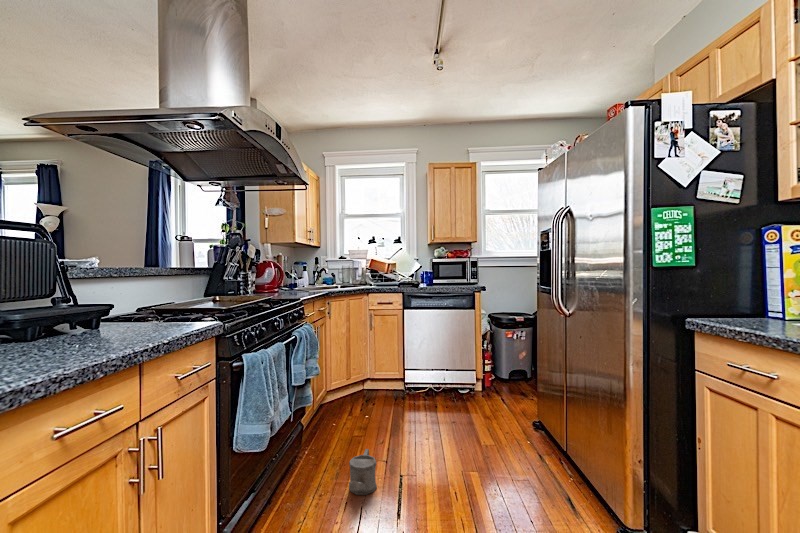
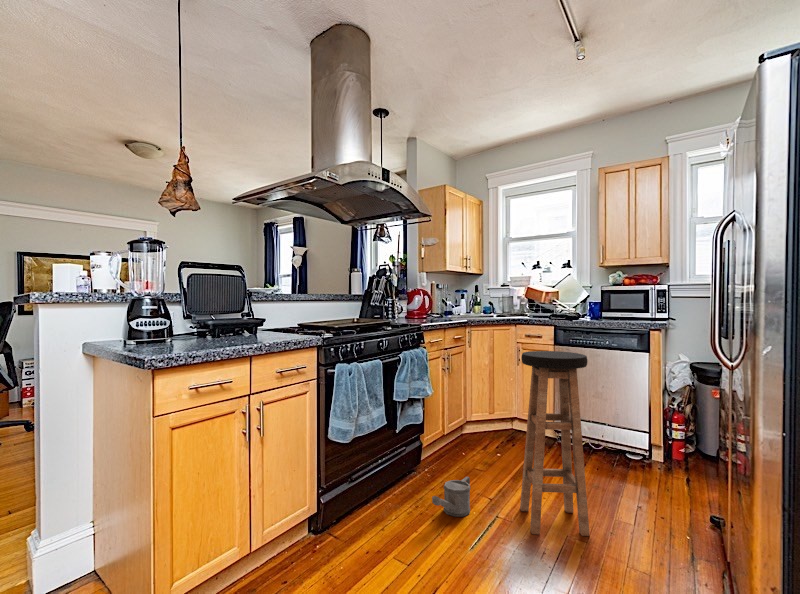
bar stool: none [416,316,485,491] -> present [520,351,590,536]

